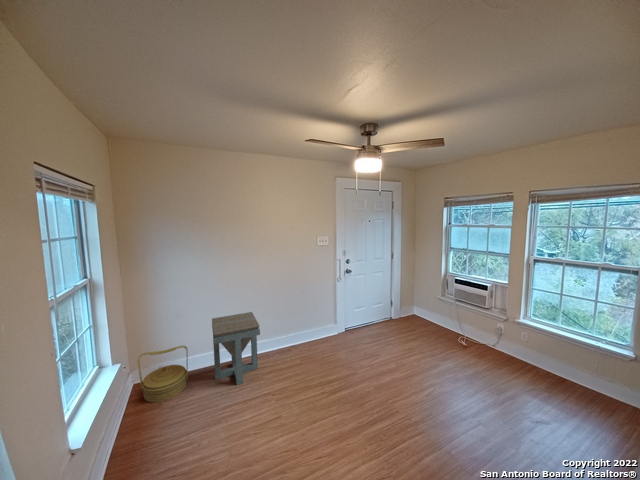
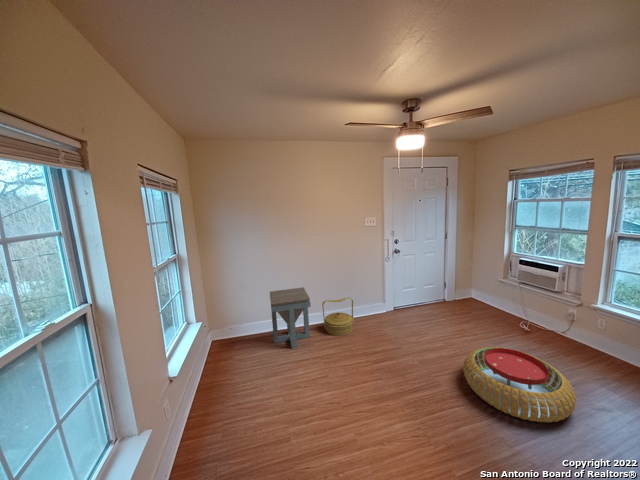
woven basket: present [138,346,188,402] -> present [322,297,353,336]
pouf: none [417,366,517,443] -> present [463,347,576,422]

